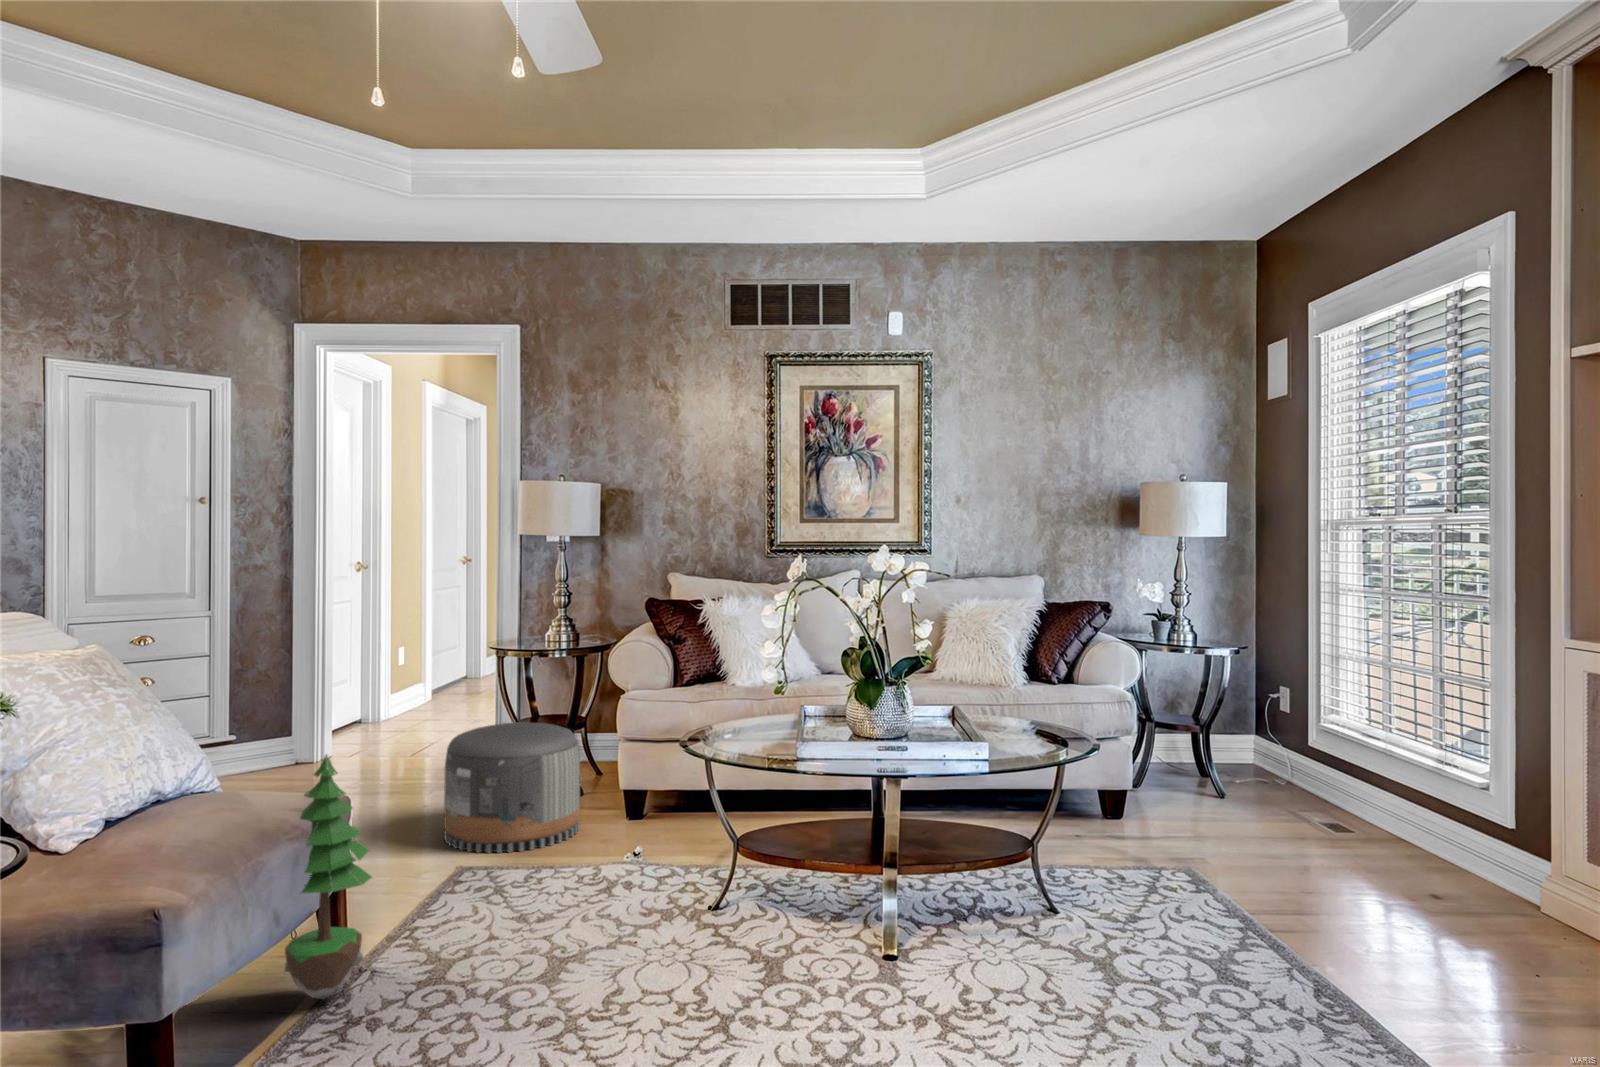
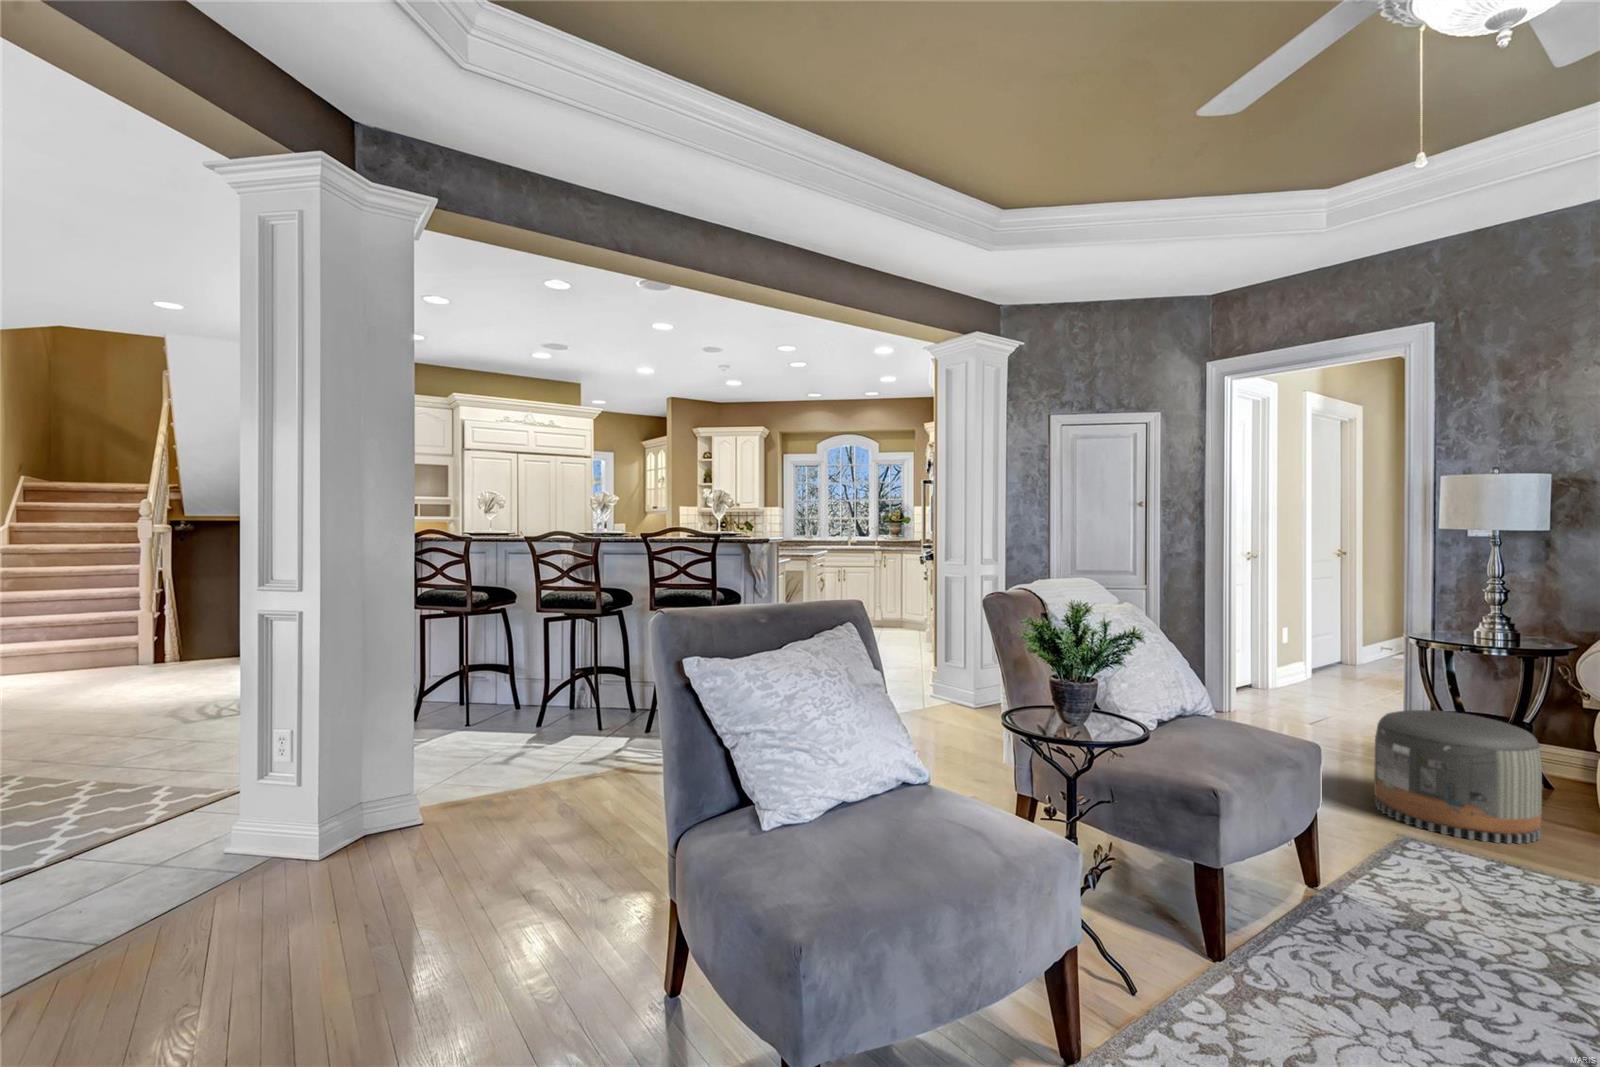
potted tree: present [285,755,372,999] -> none [1266,705,1353,908]

